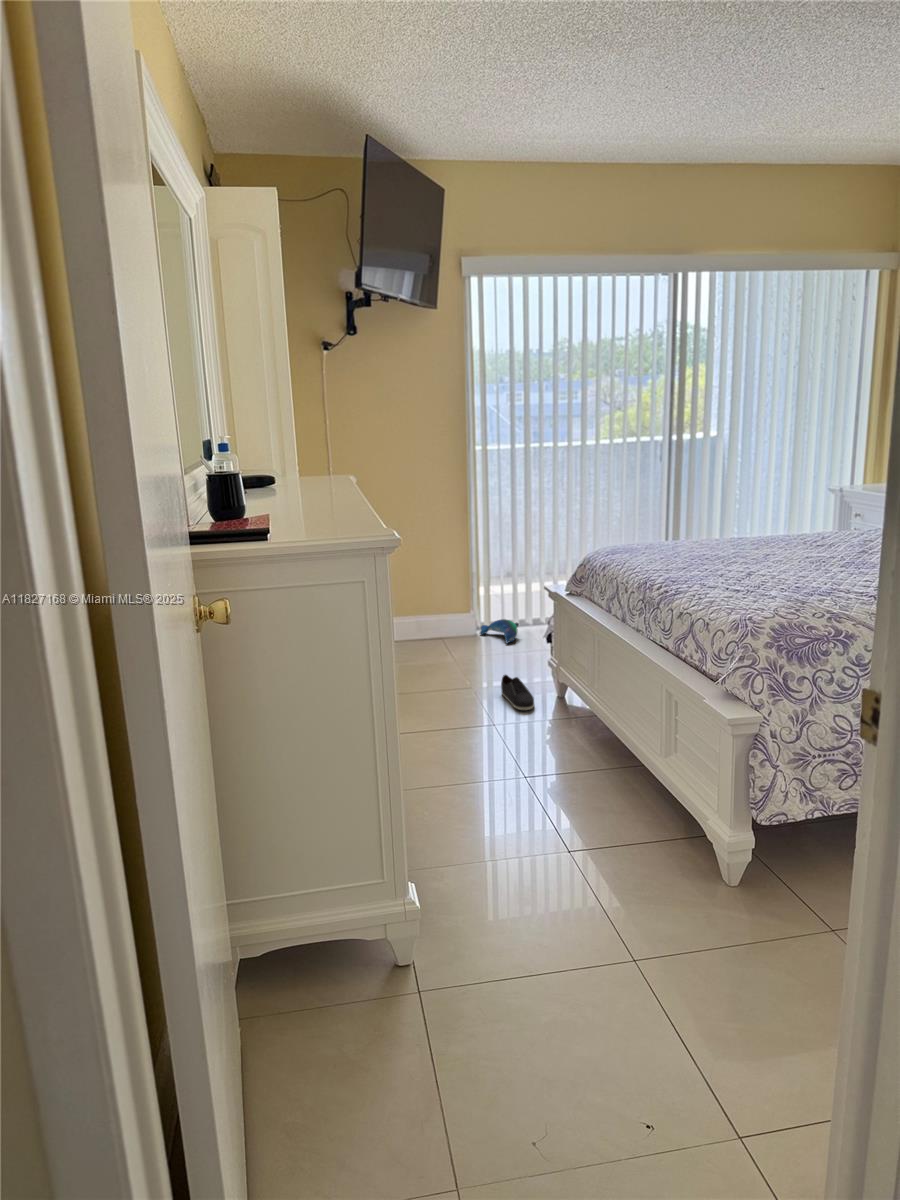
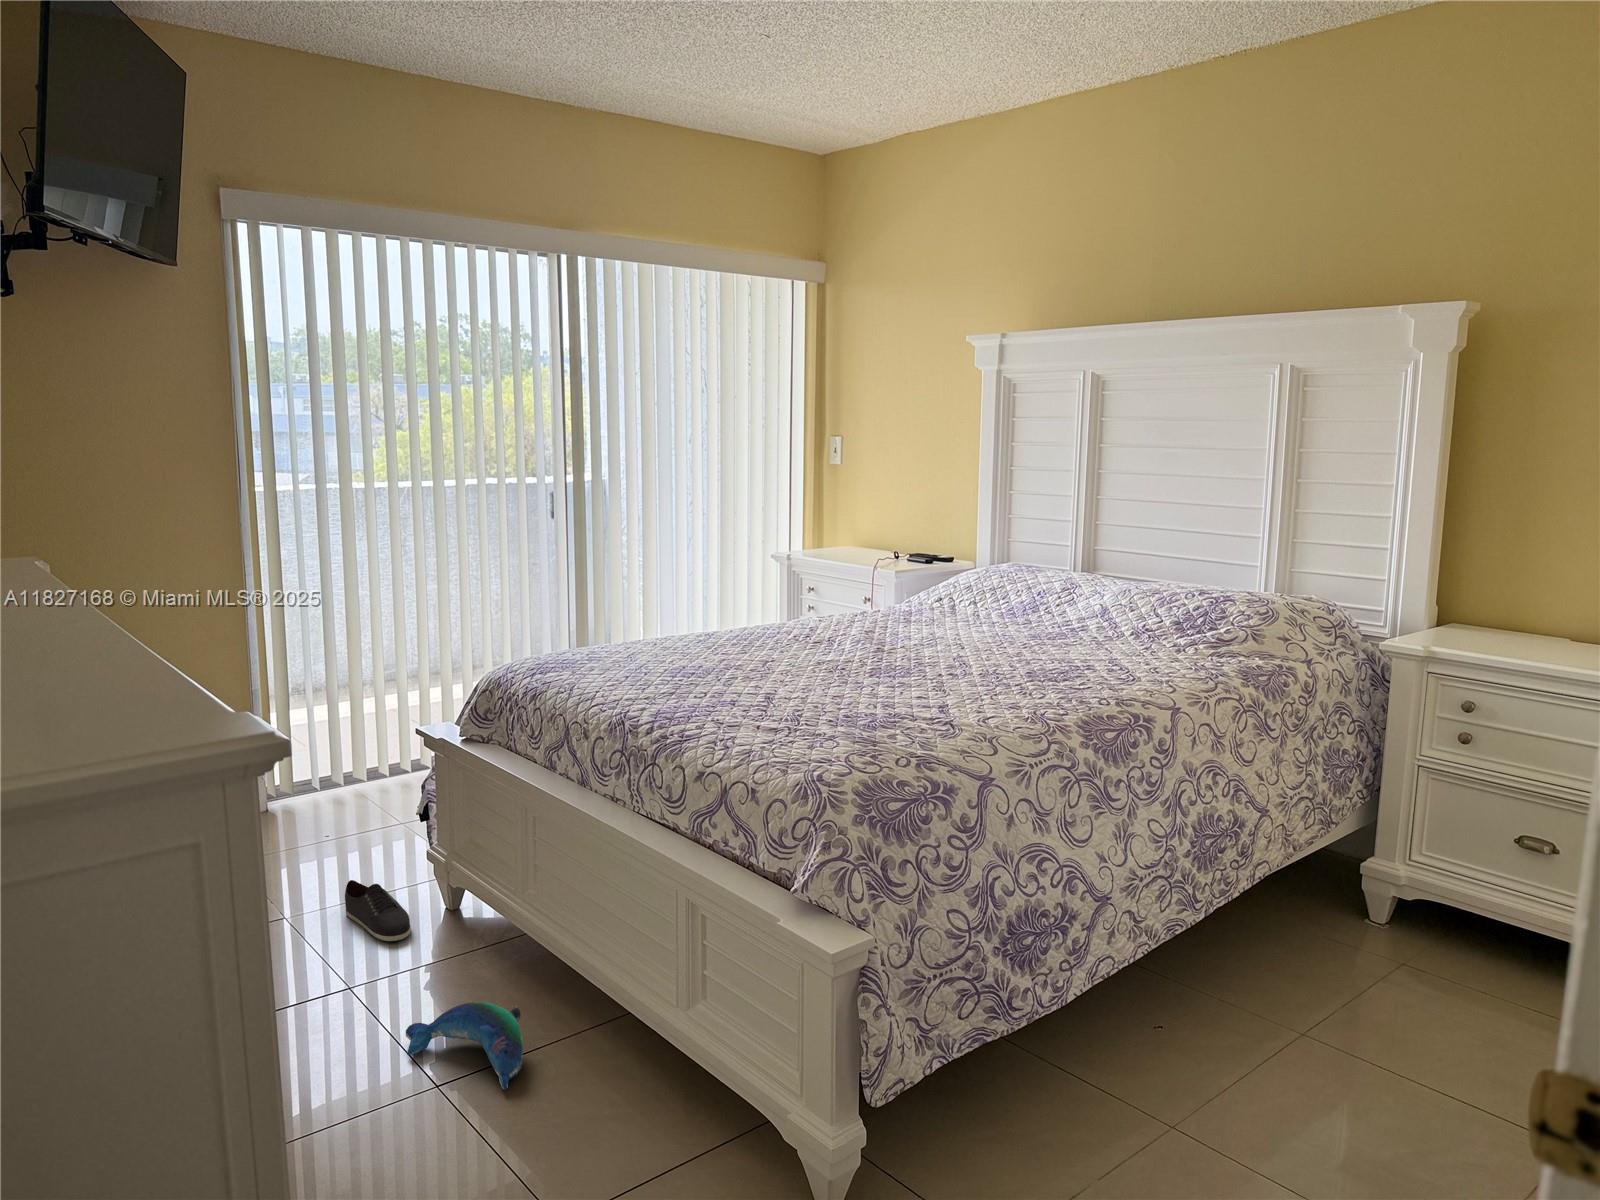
plush toy: present [480,619,519,644] -> present [406,1002,523,1090]

